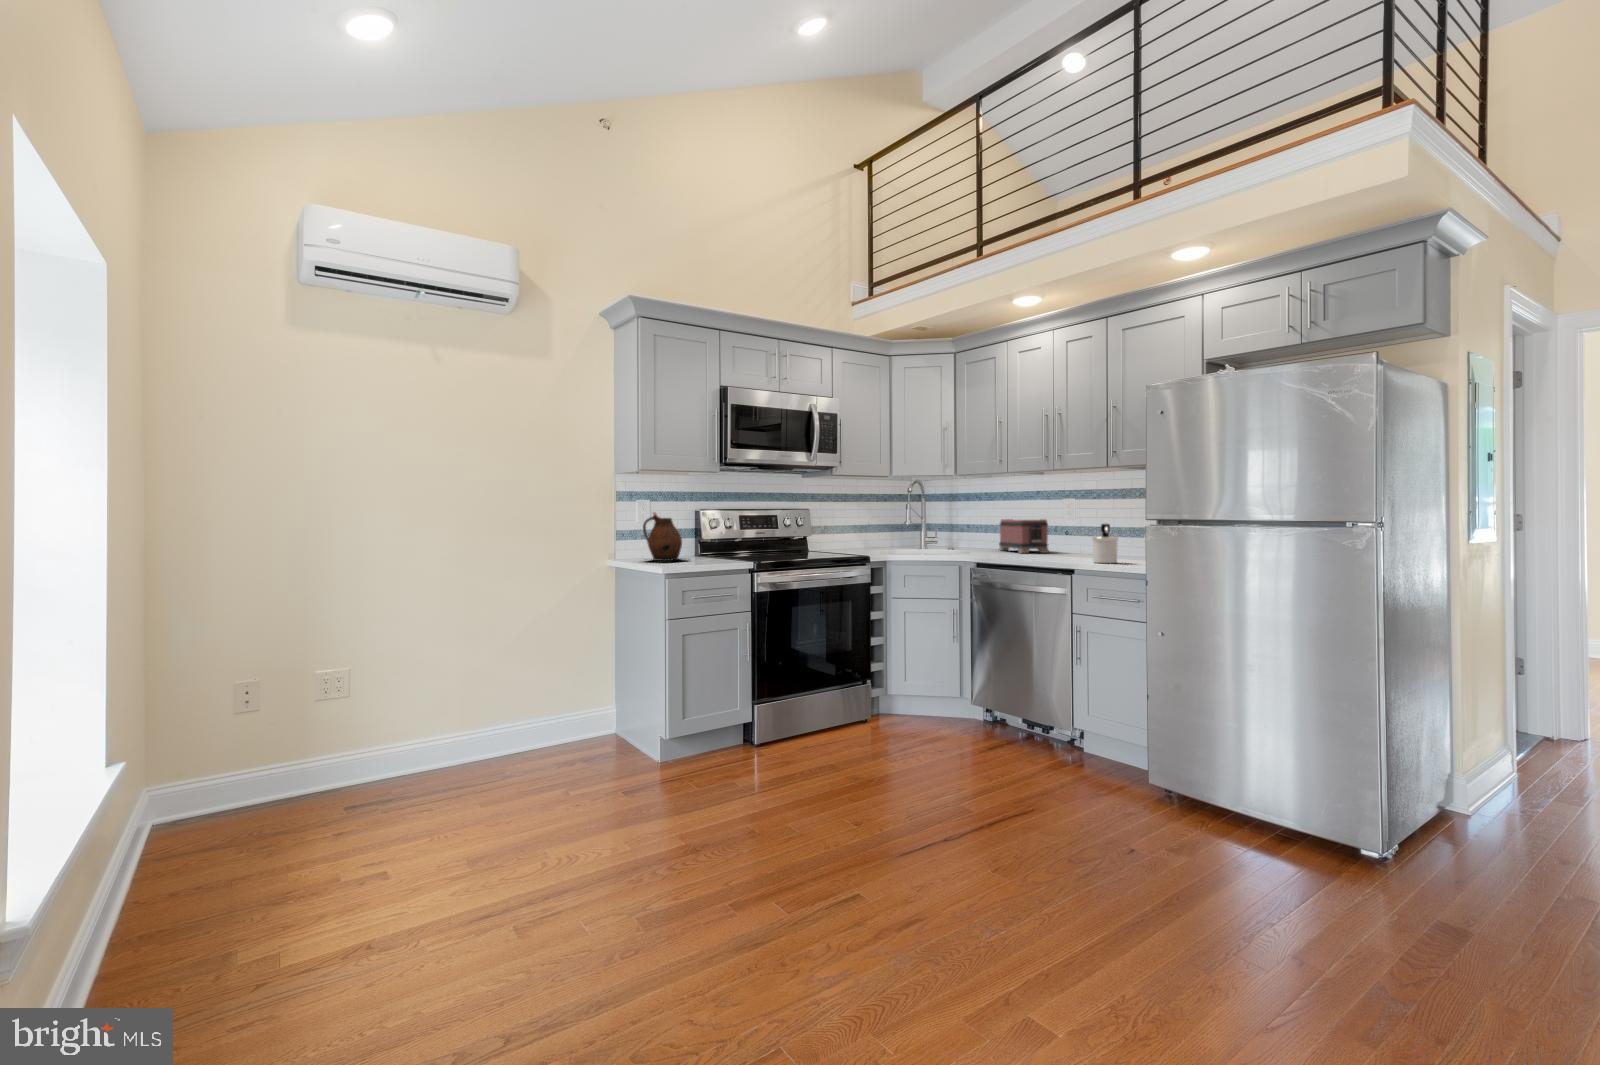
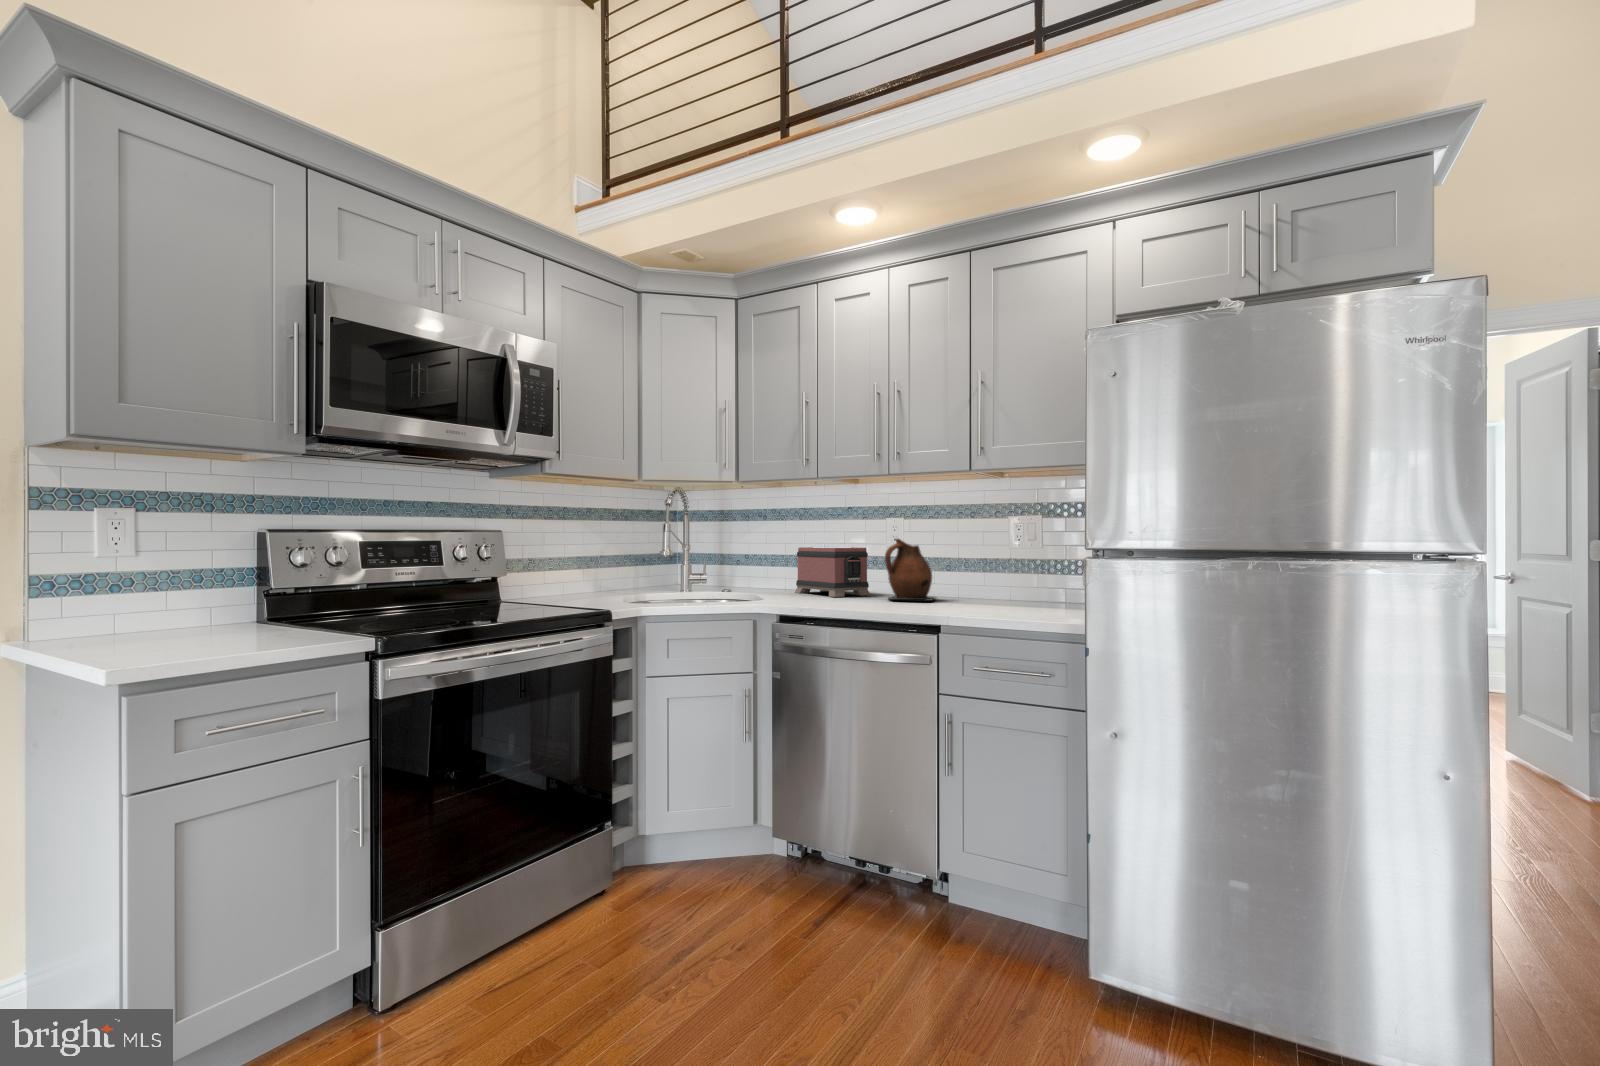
ceramic pitcher: present [643,513,690,561] -> present [885,539,935,601]
soap dispenser: present [1093,524,1118,563] -> none [963,555,1001,616]

